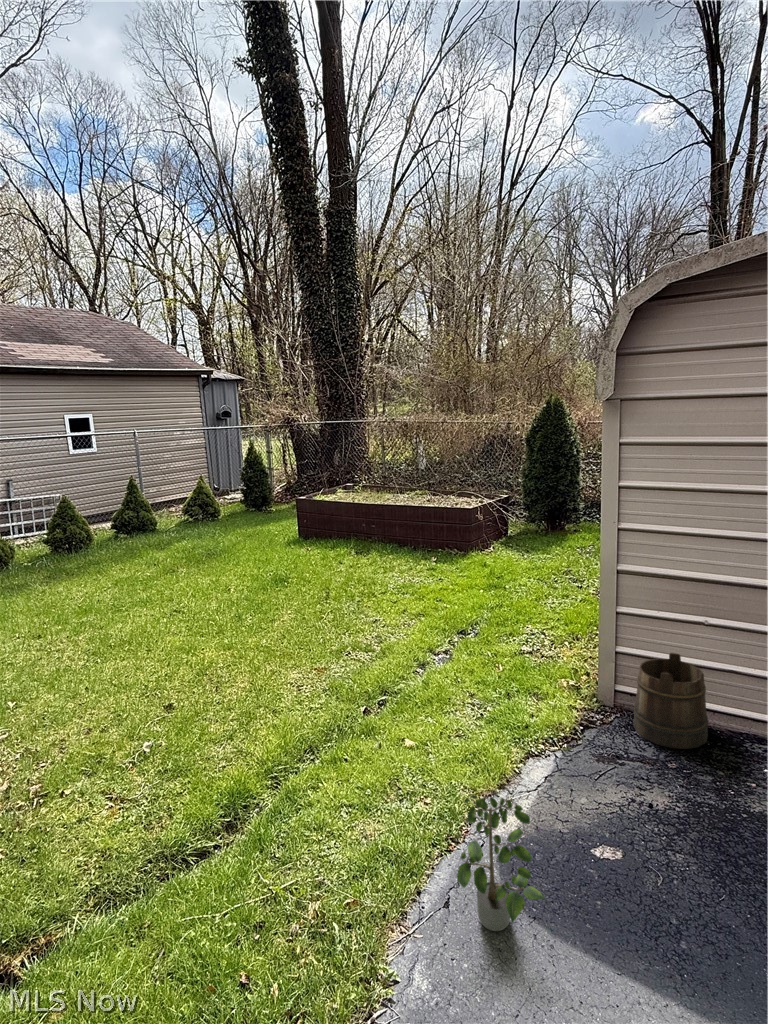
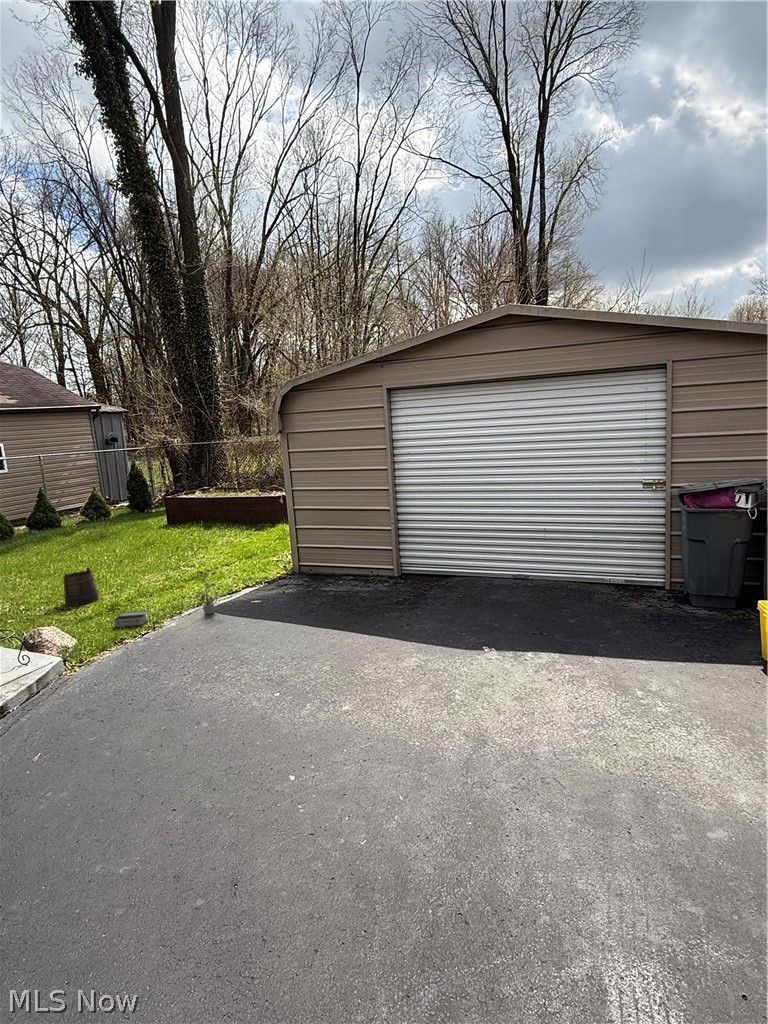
bucket: present [633,653,708,749] -> present [63,568,99,606]
toolbox: none [222,874,321,955] -> present [114,610,149,627]

